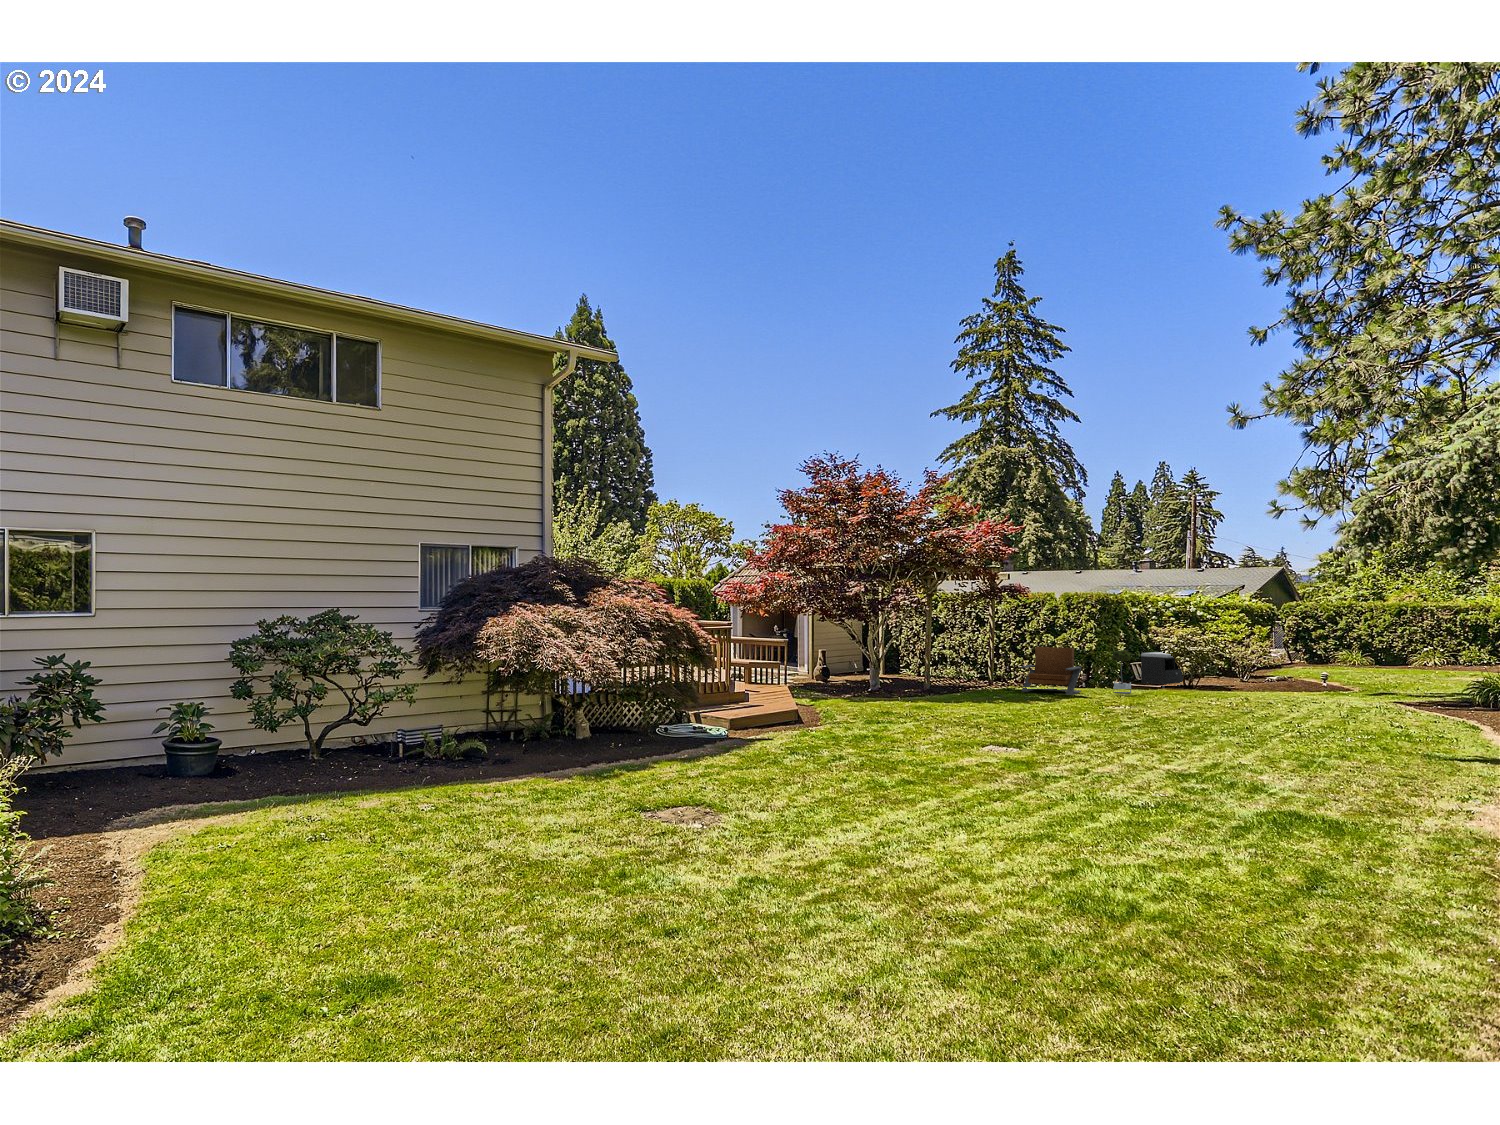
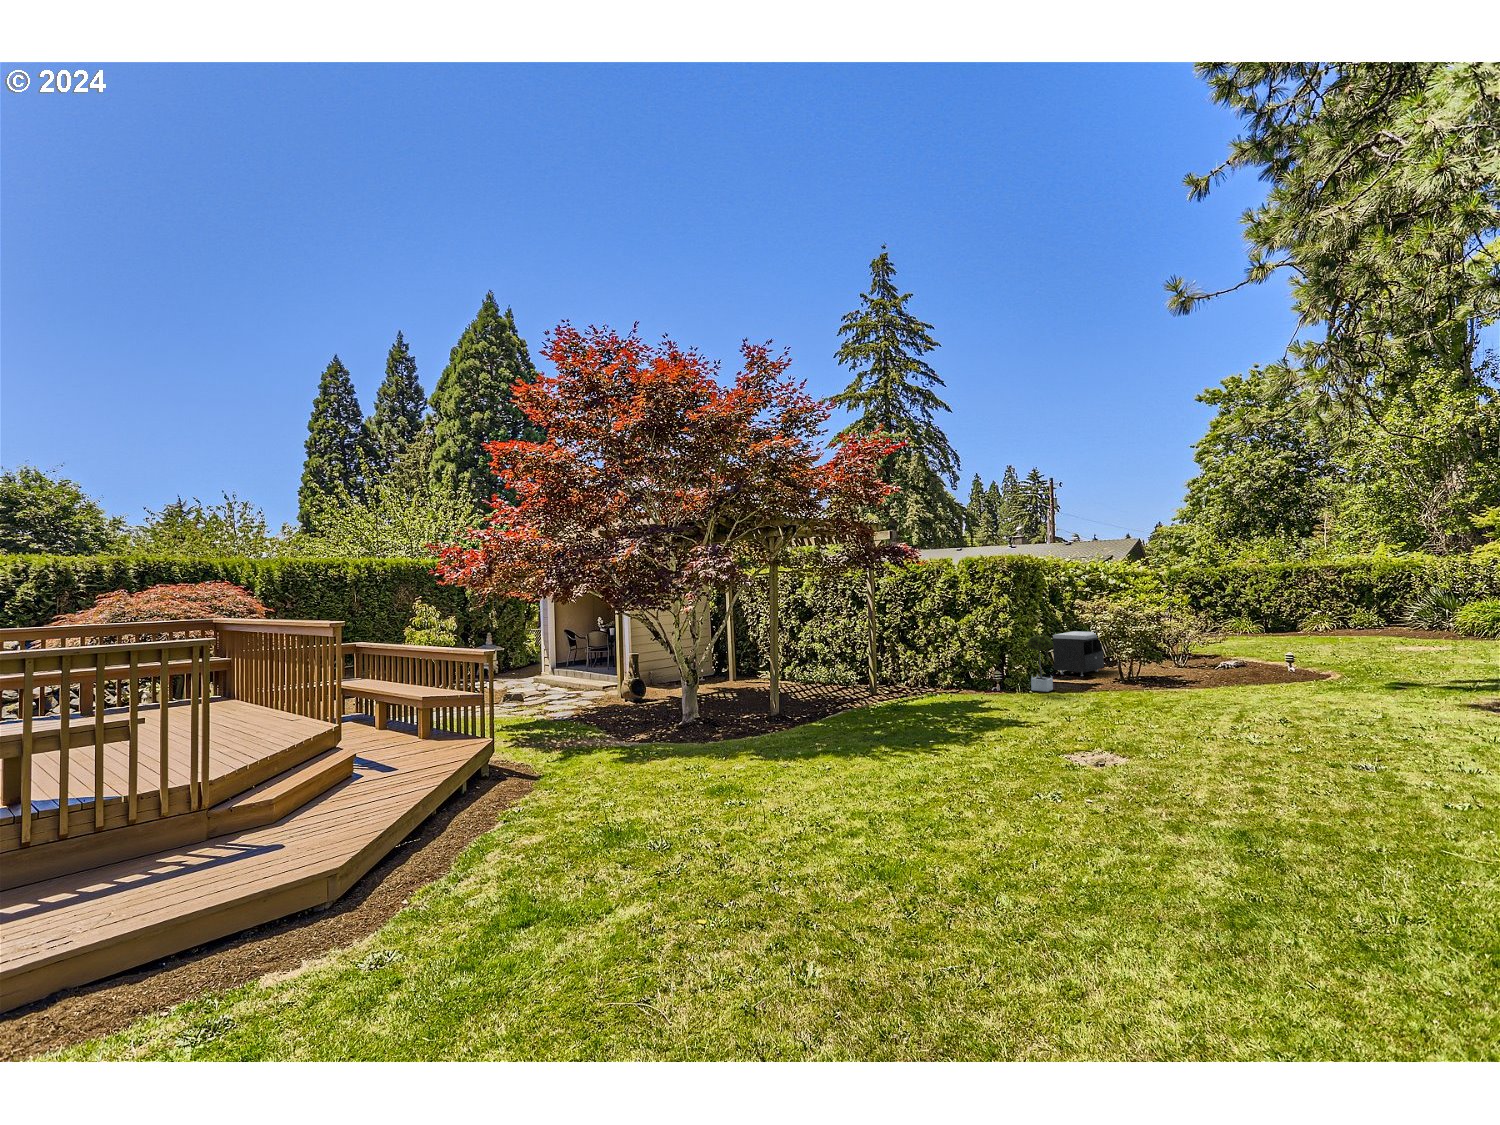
lounge chair: present [1022,647,1081,695] -> none [914,634,990,699]

